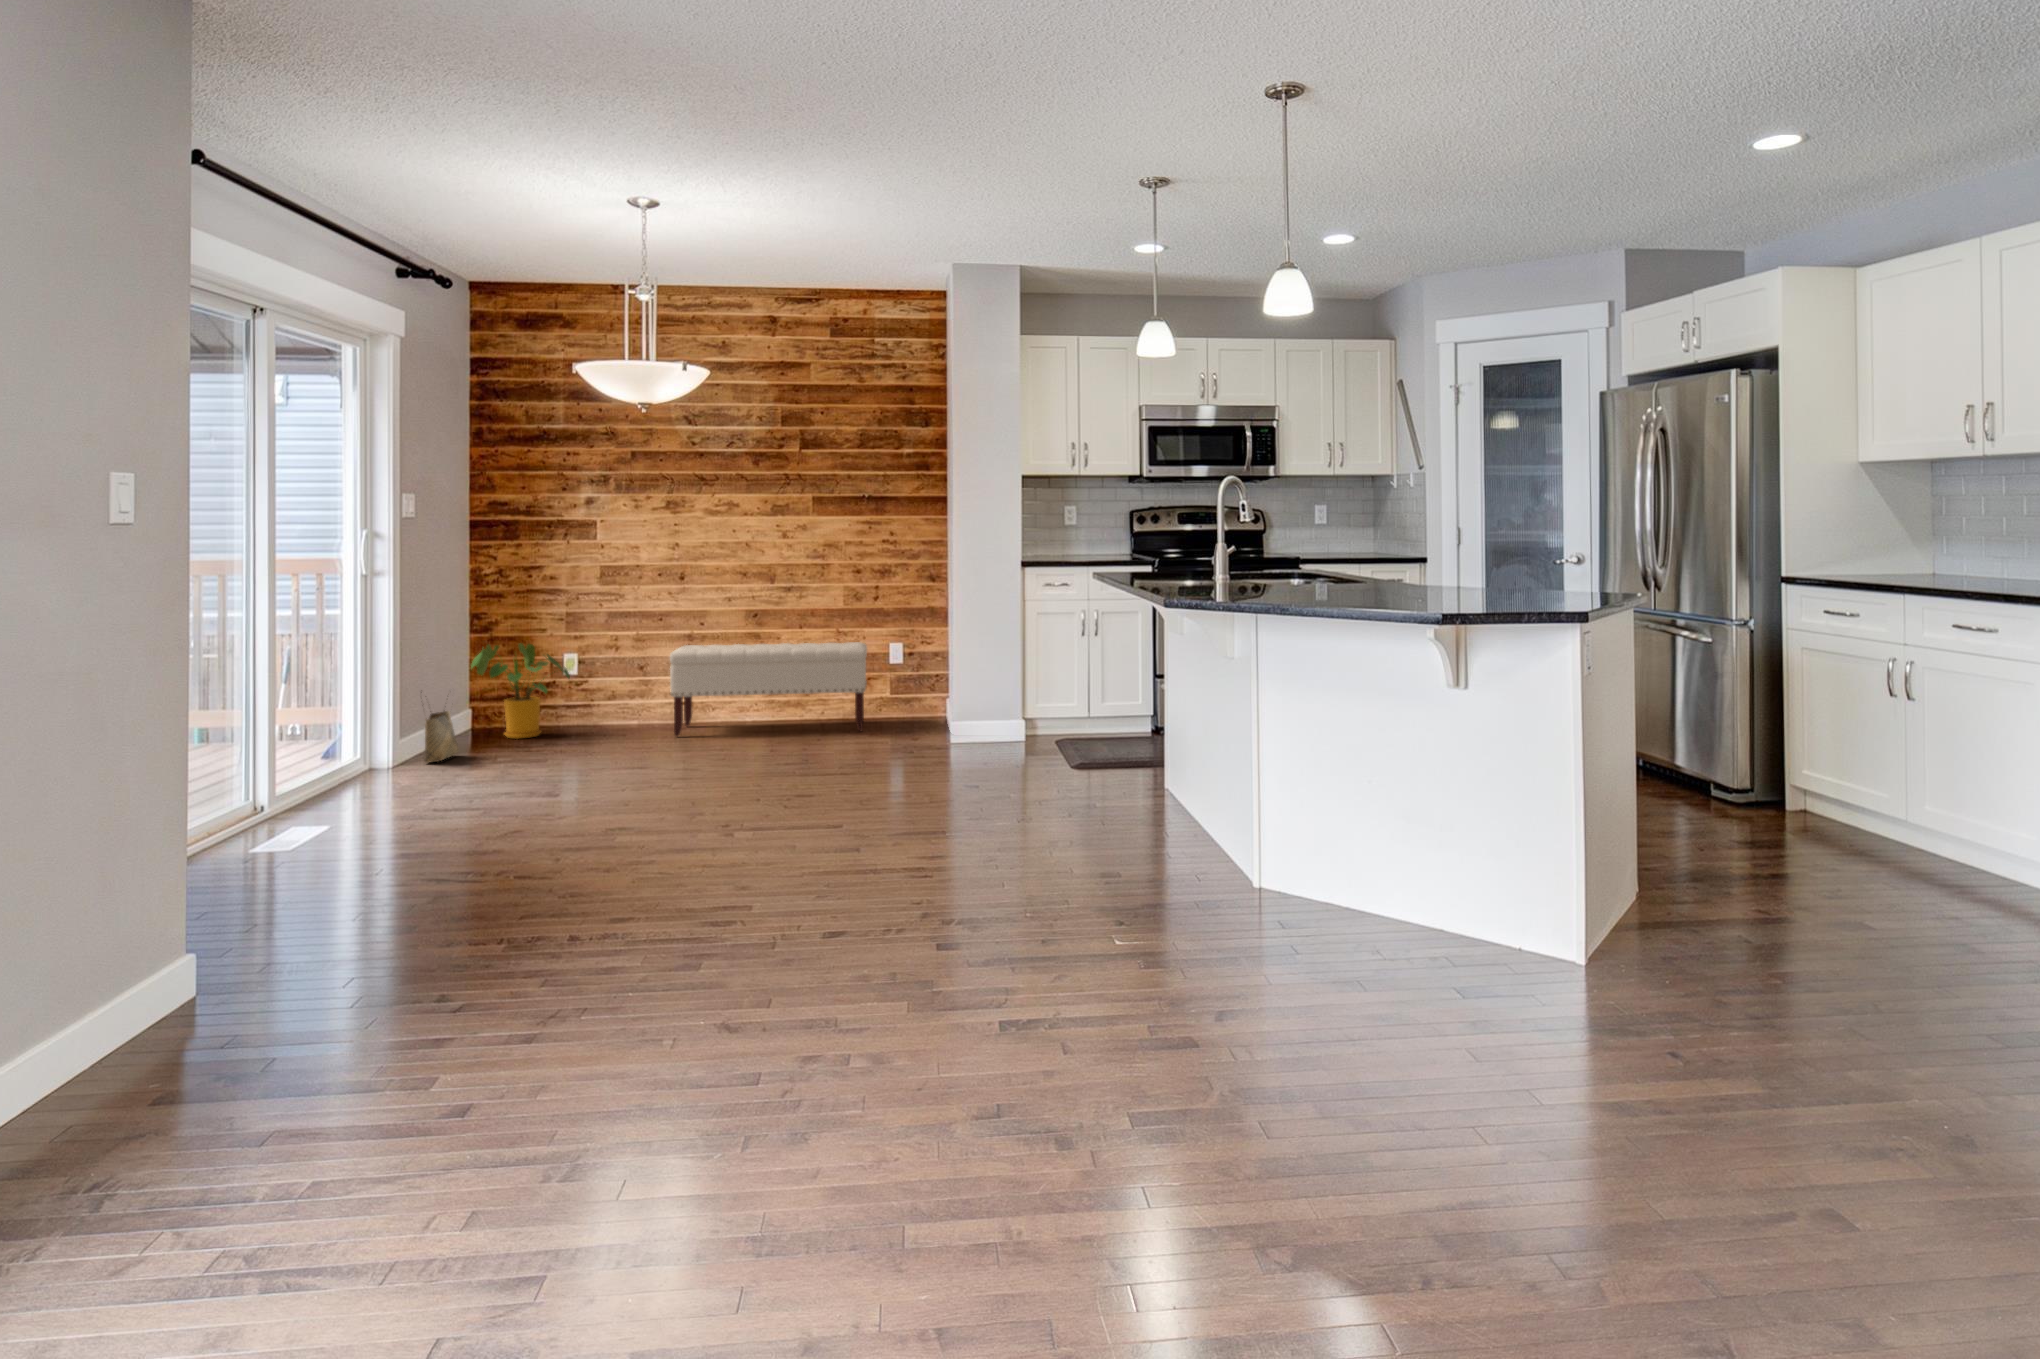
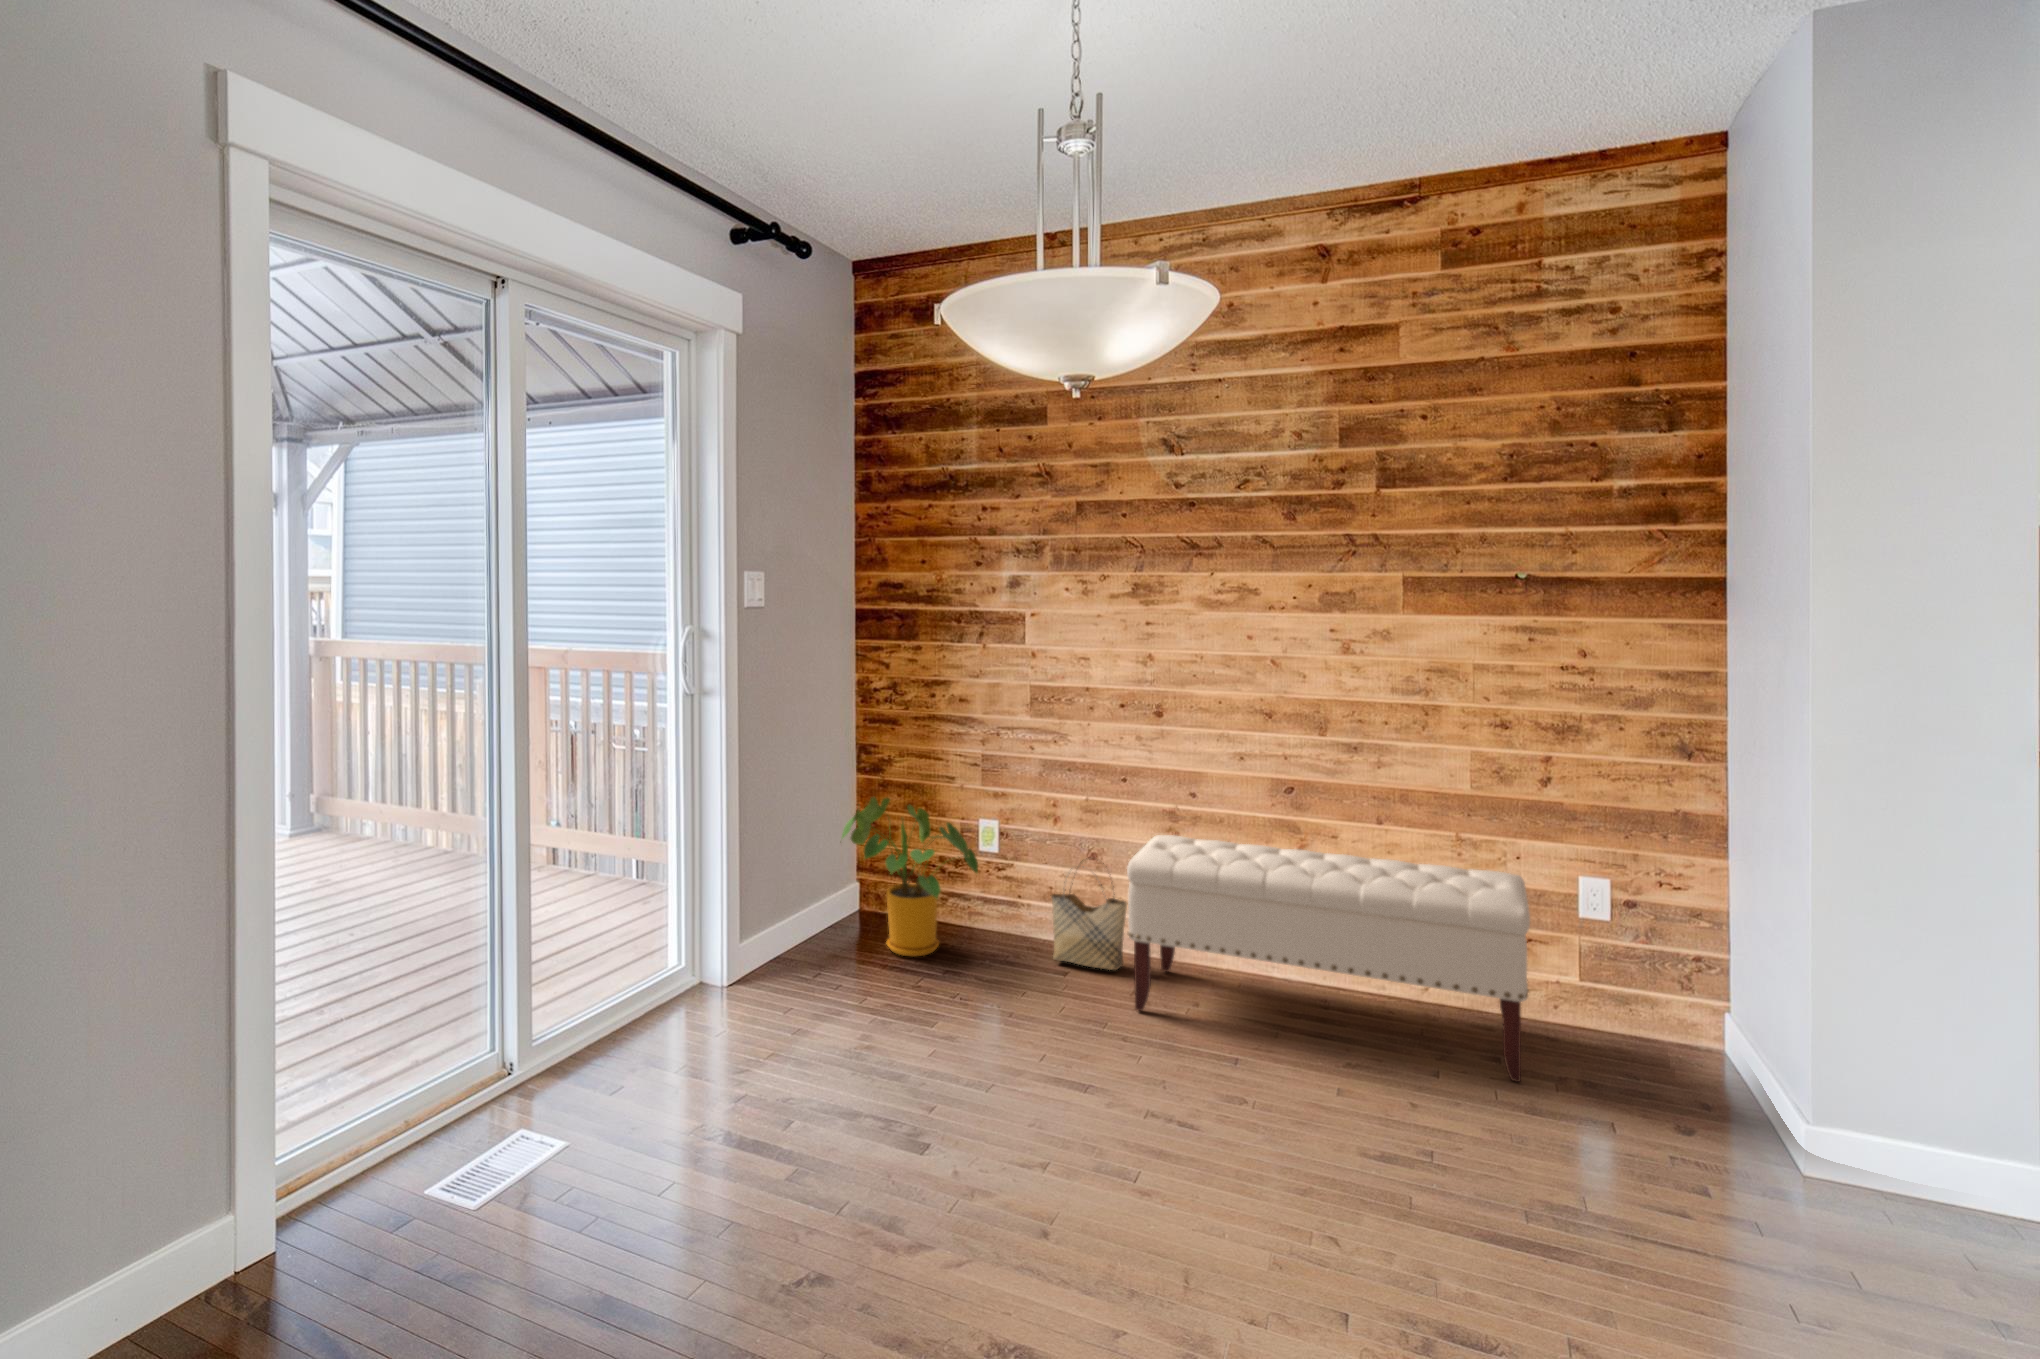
woven basket: present [424,710,459,763] -> present [1051,858,1127,970]

